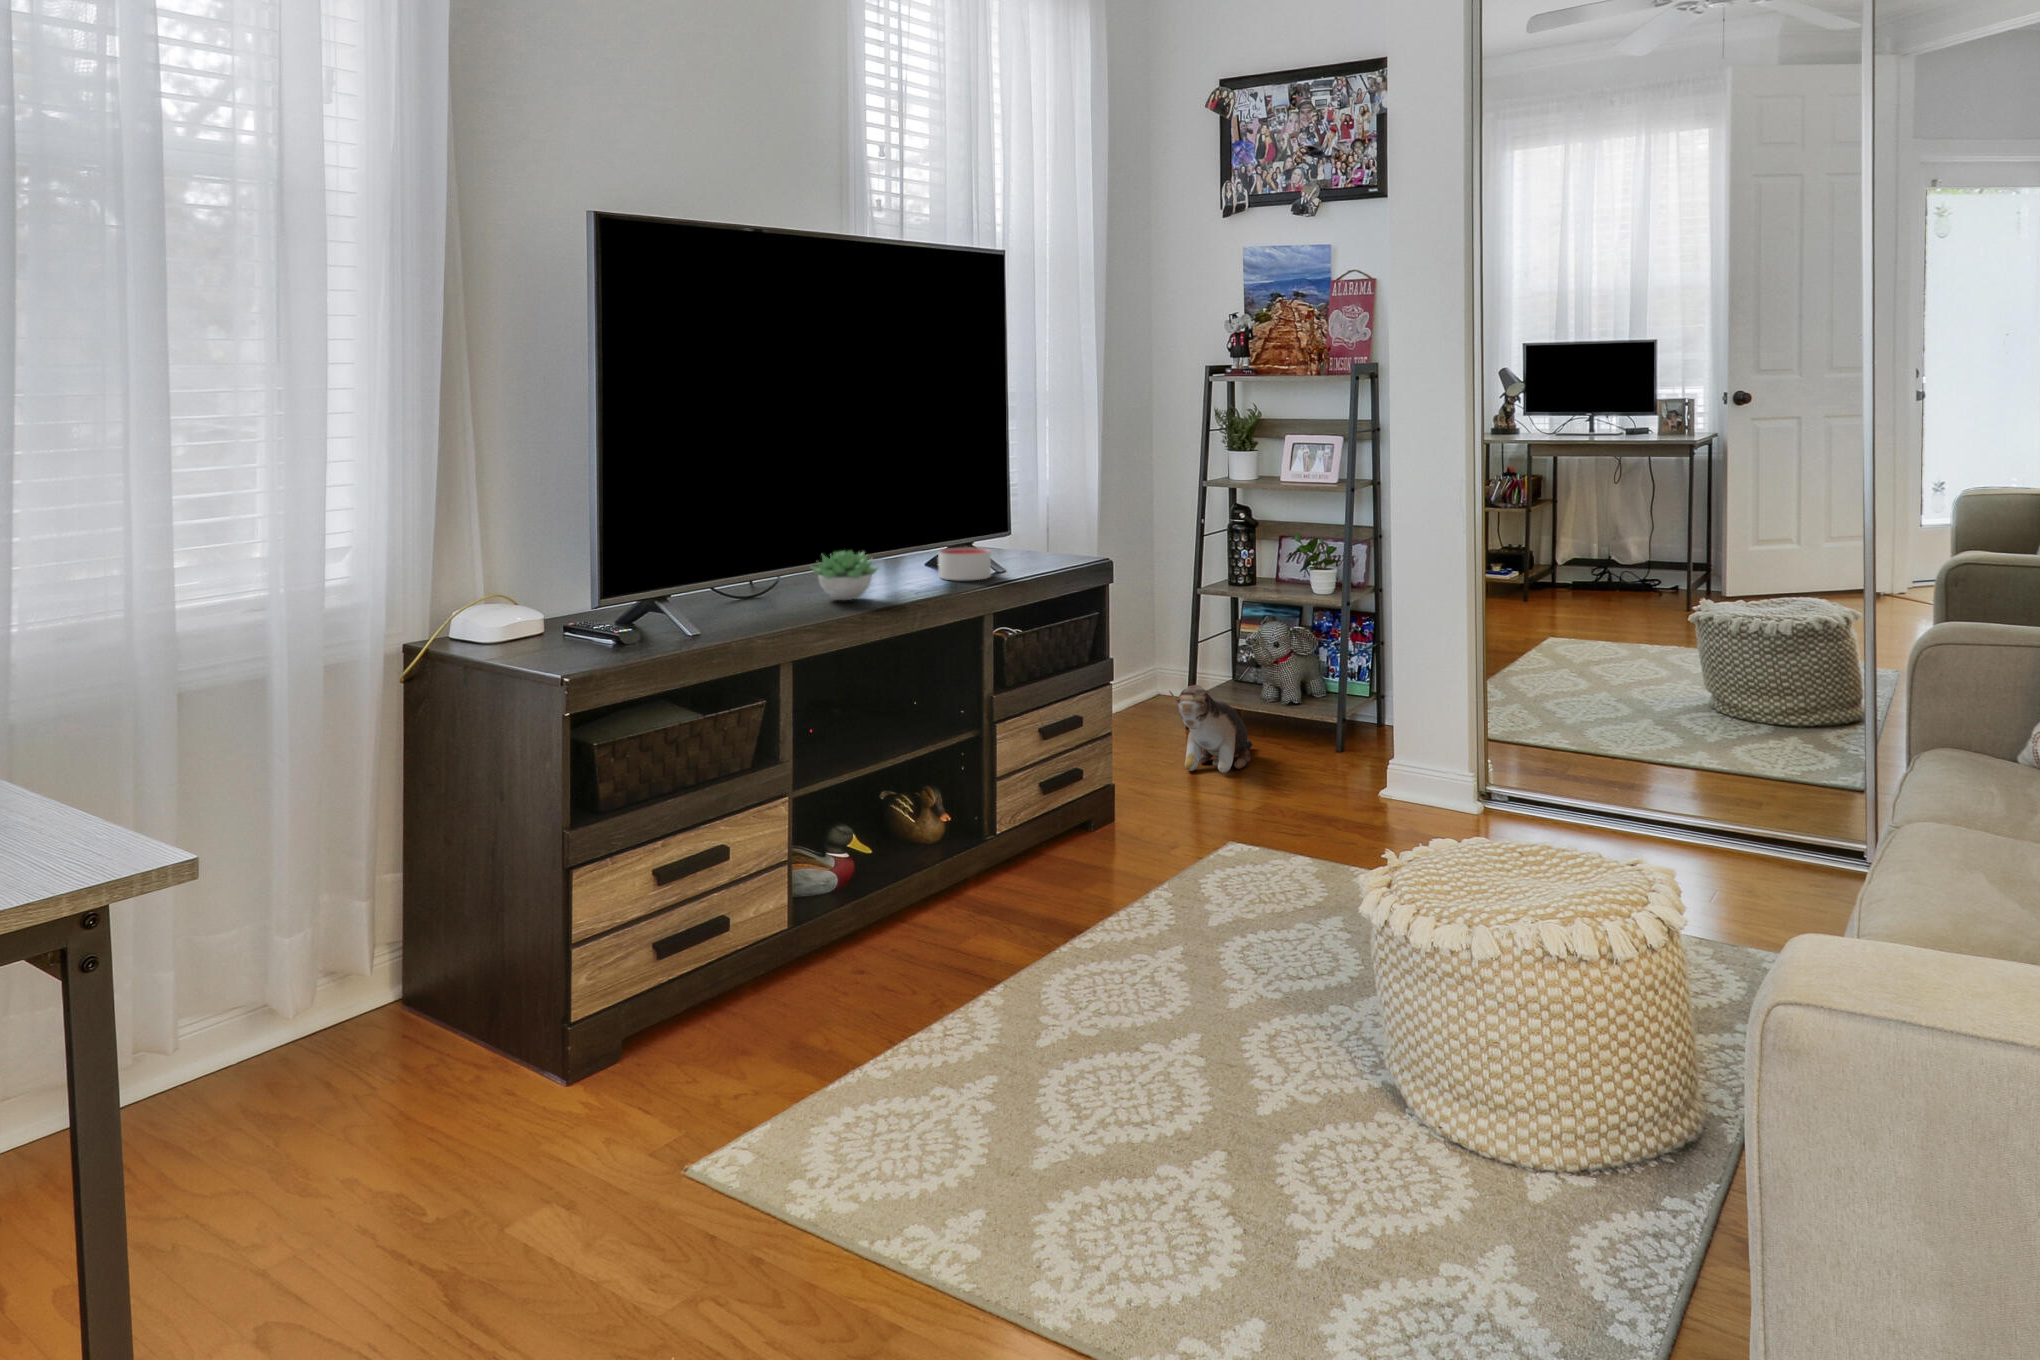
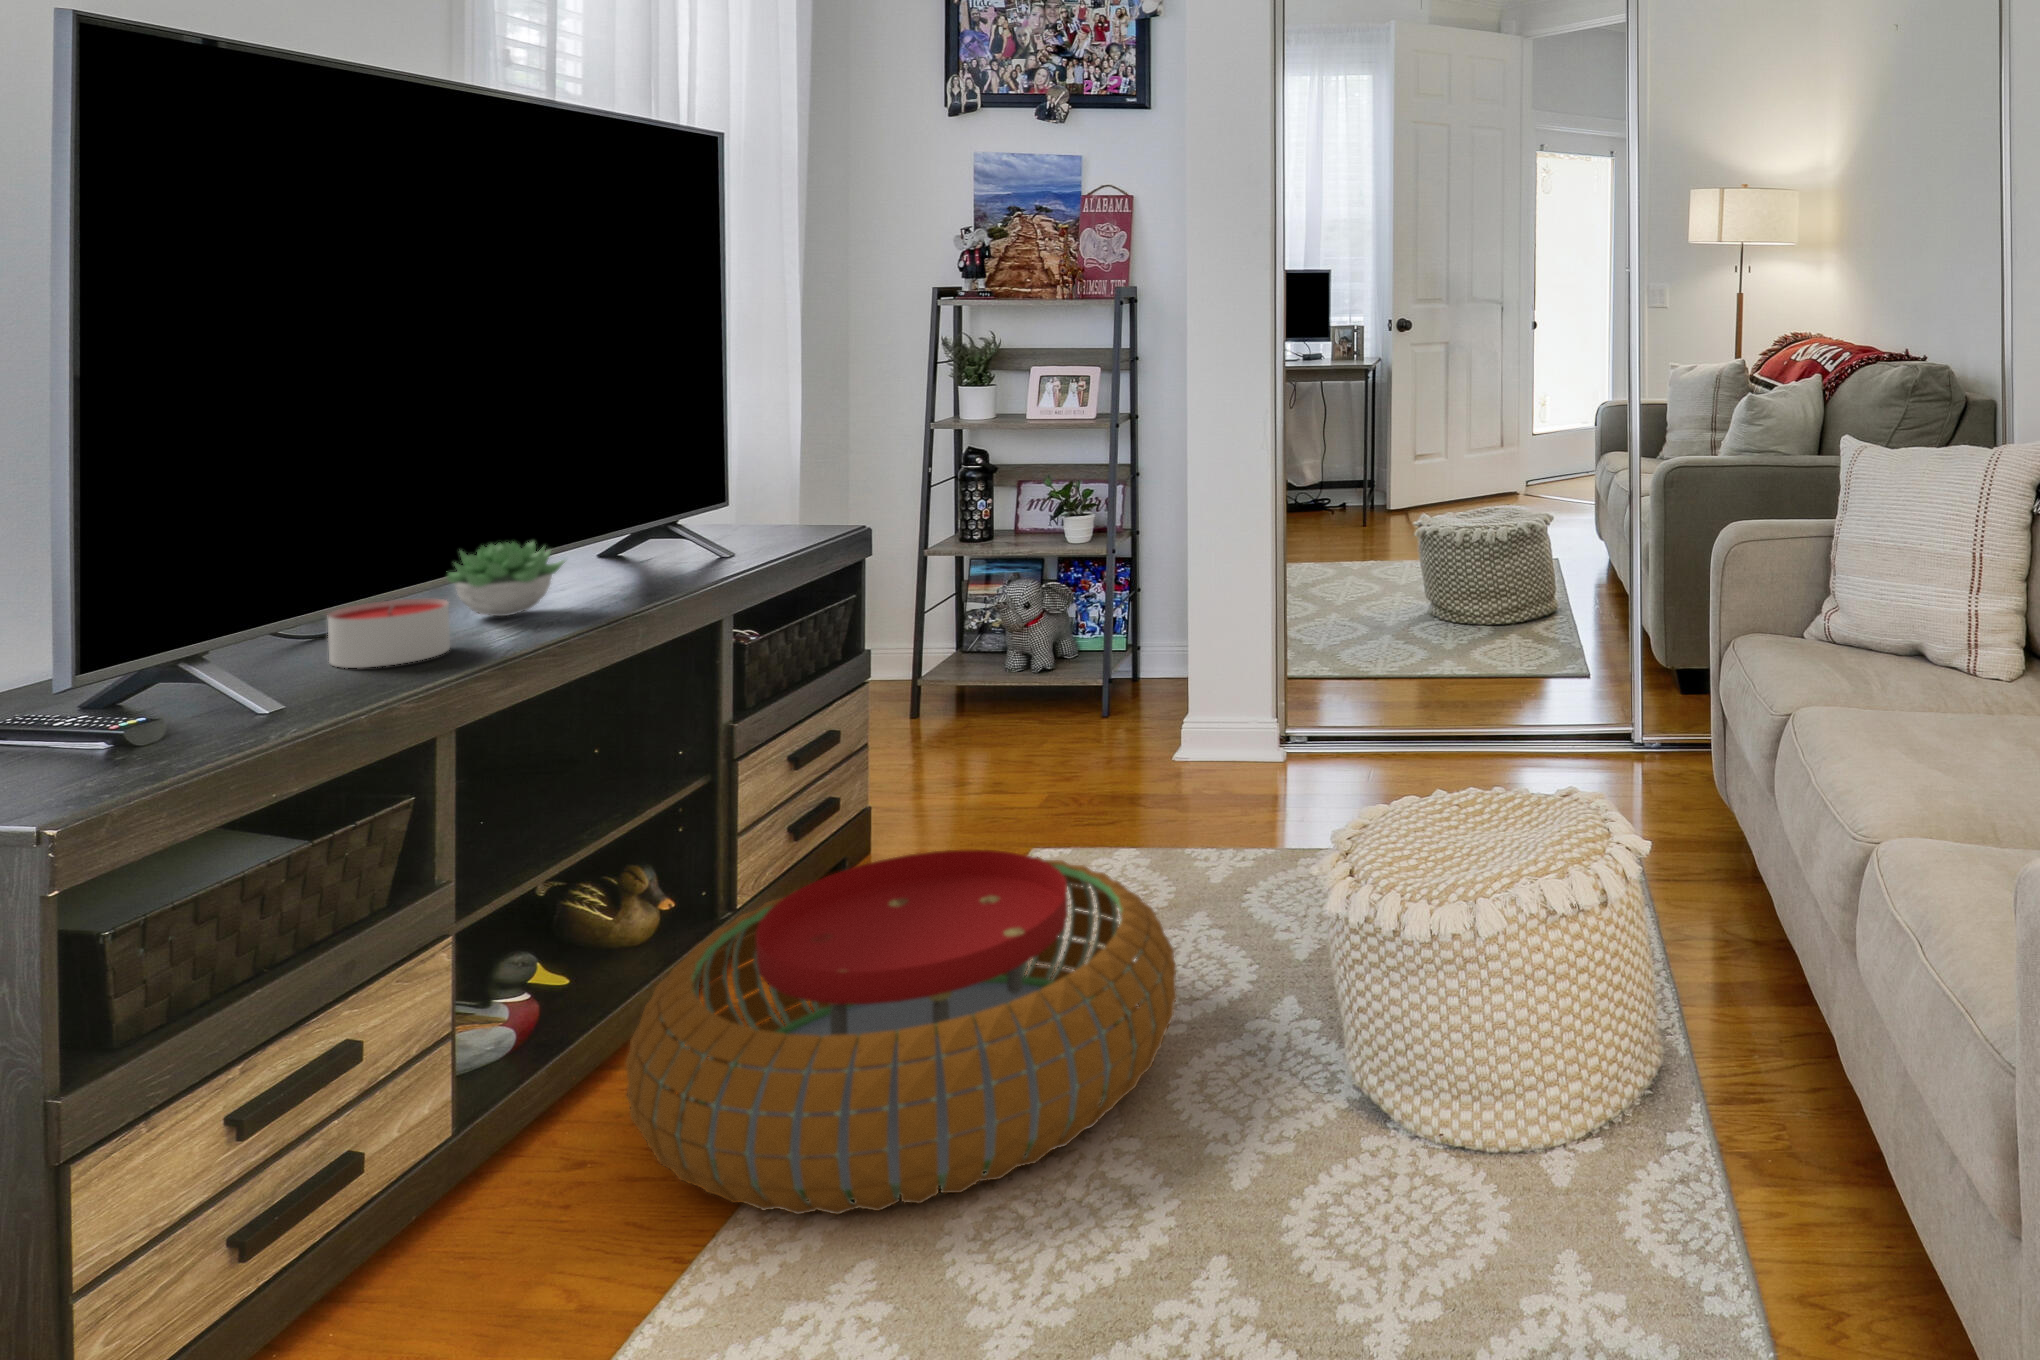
candle: present [938,547,991,580] -> present [328,599,450,668]
plush toy: present [1169,685,1252,773] -> none [920,661,1013,763]
pouf: none [885,814,1270,1056] -> present [626,850,1177,1215]

